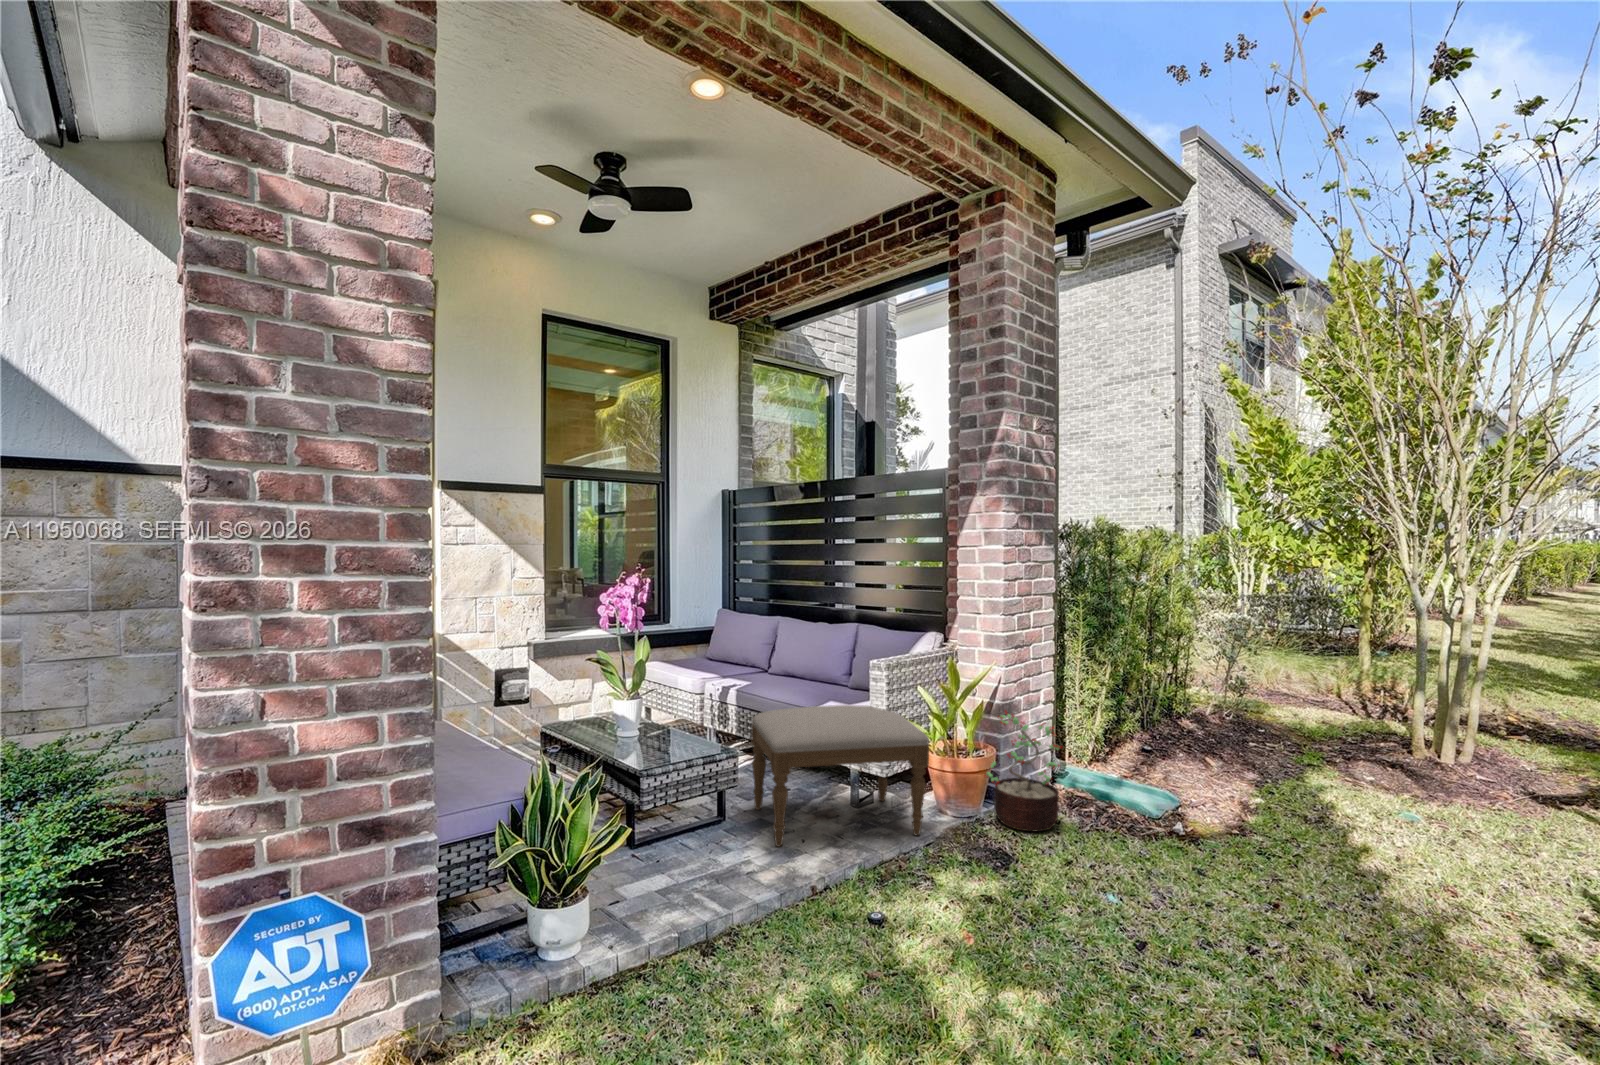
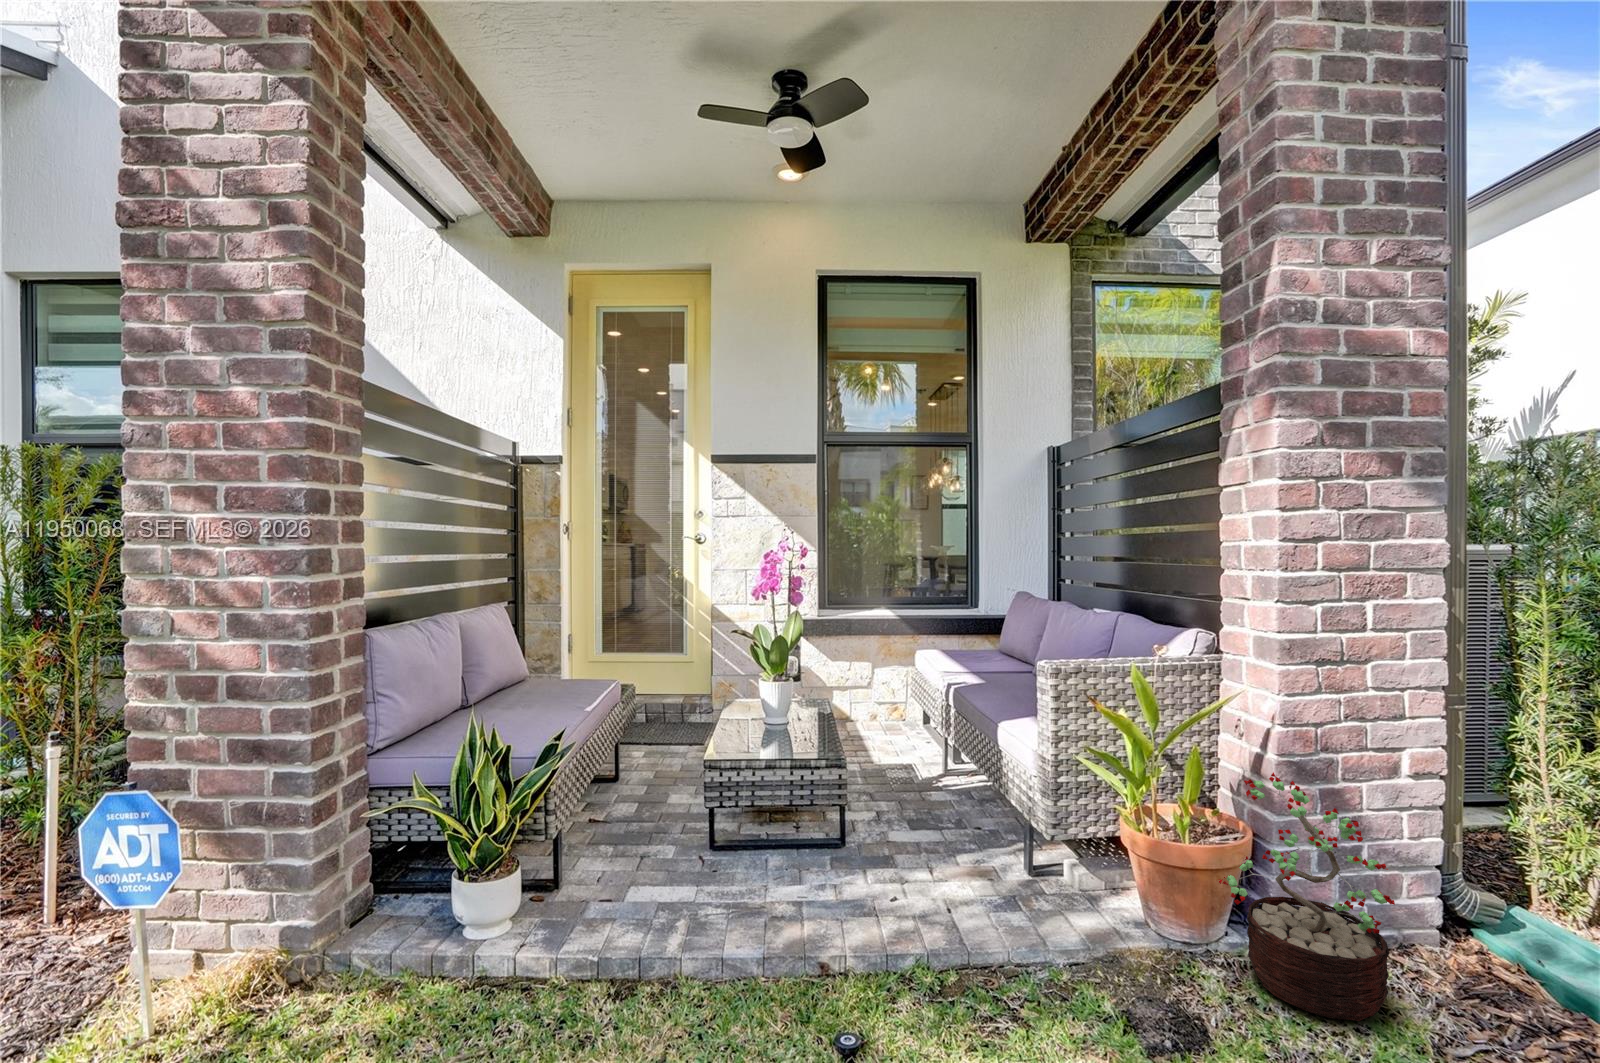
ottoman: present [752,705,929,847] -> none [849,715,1099,944]

